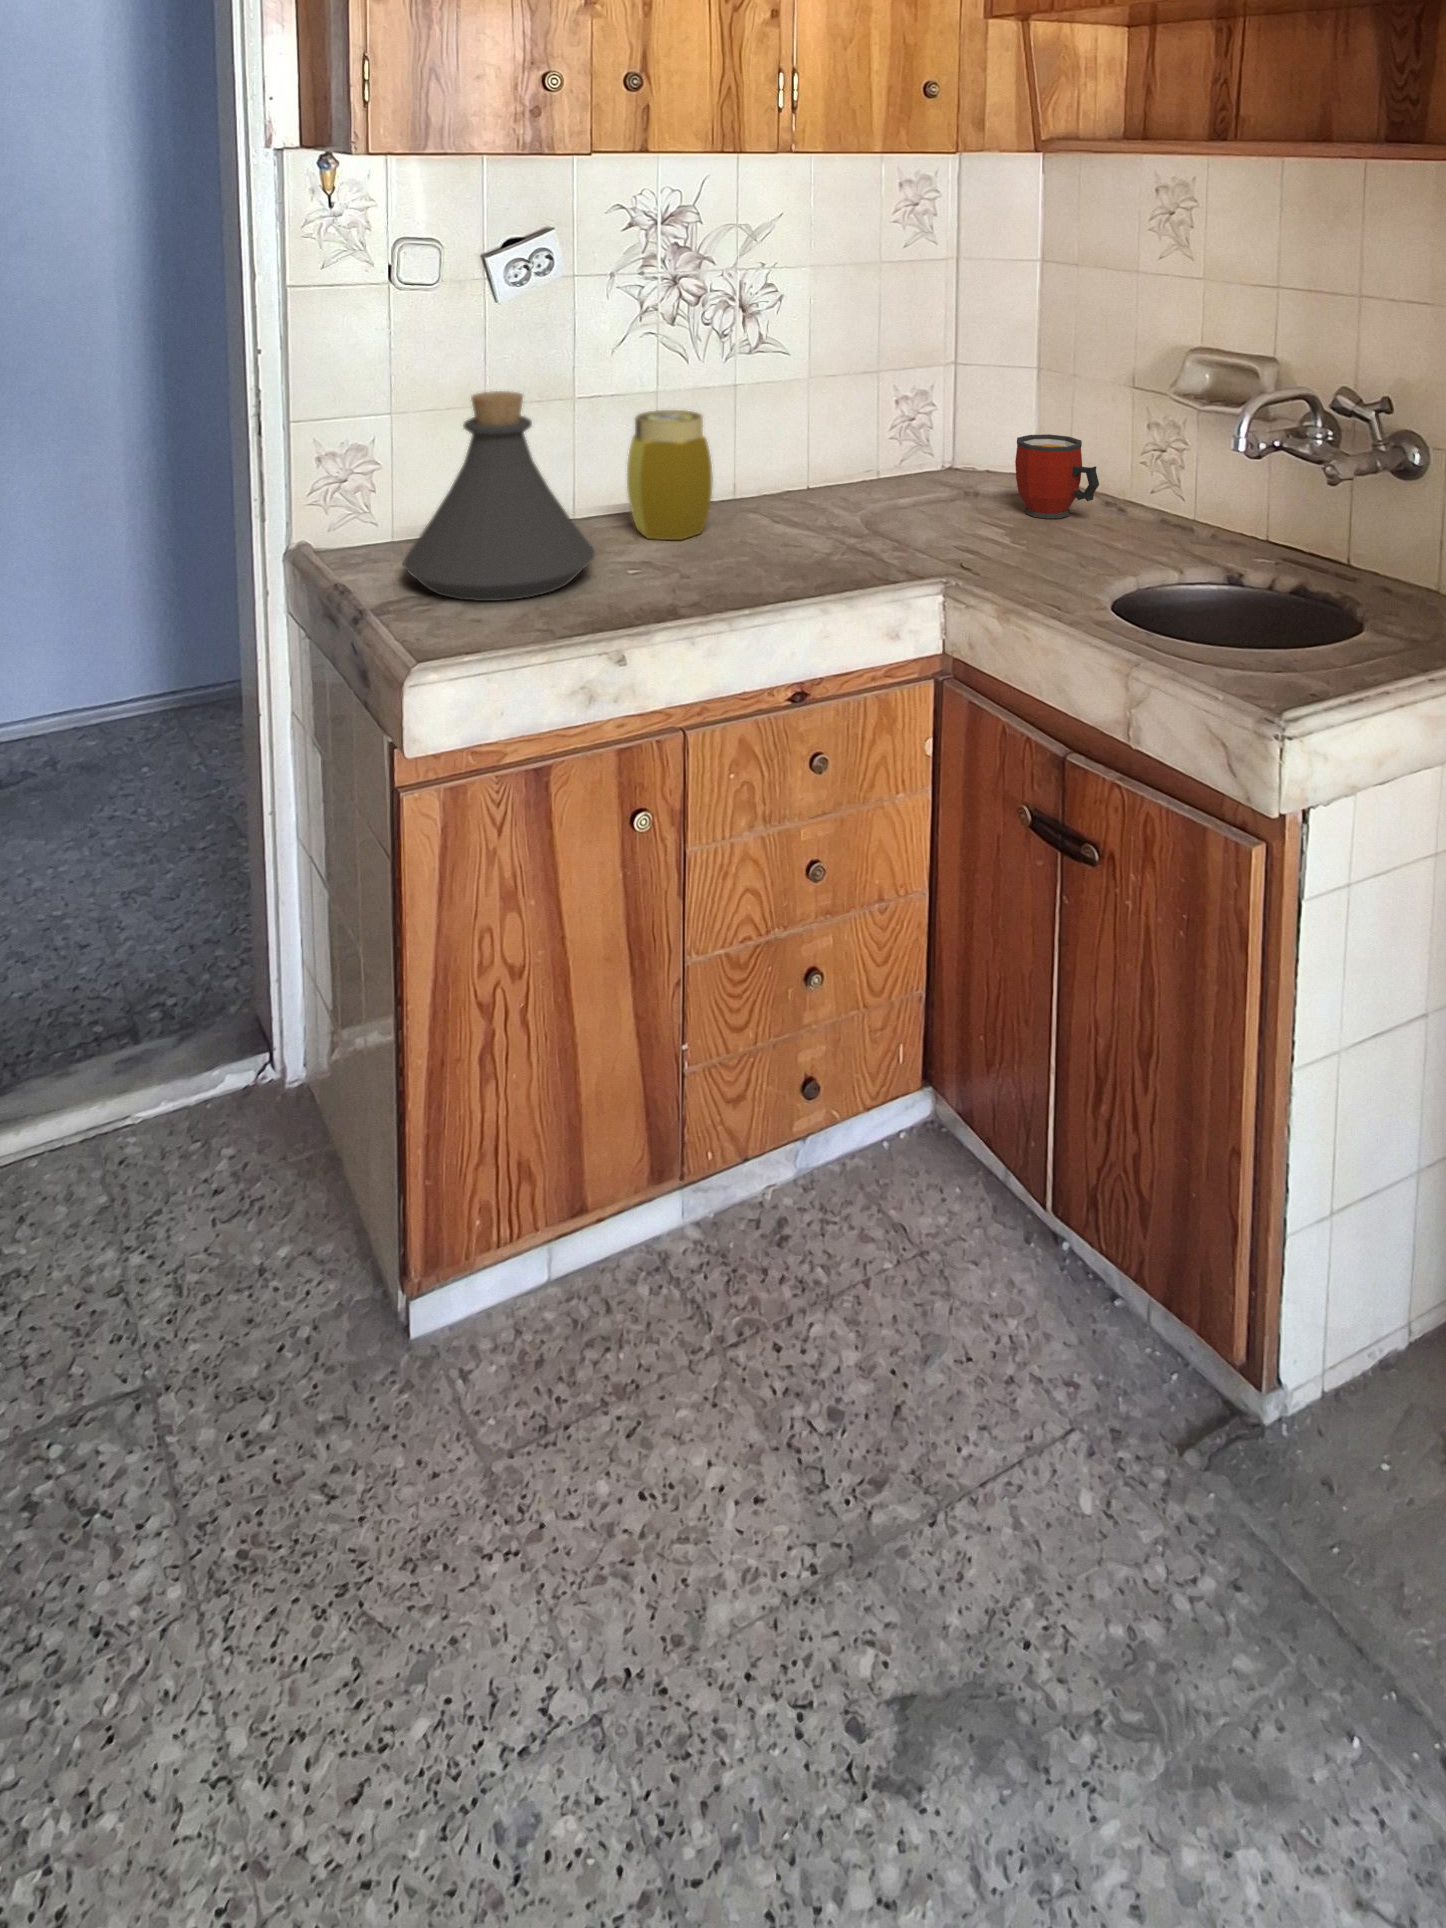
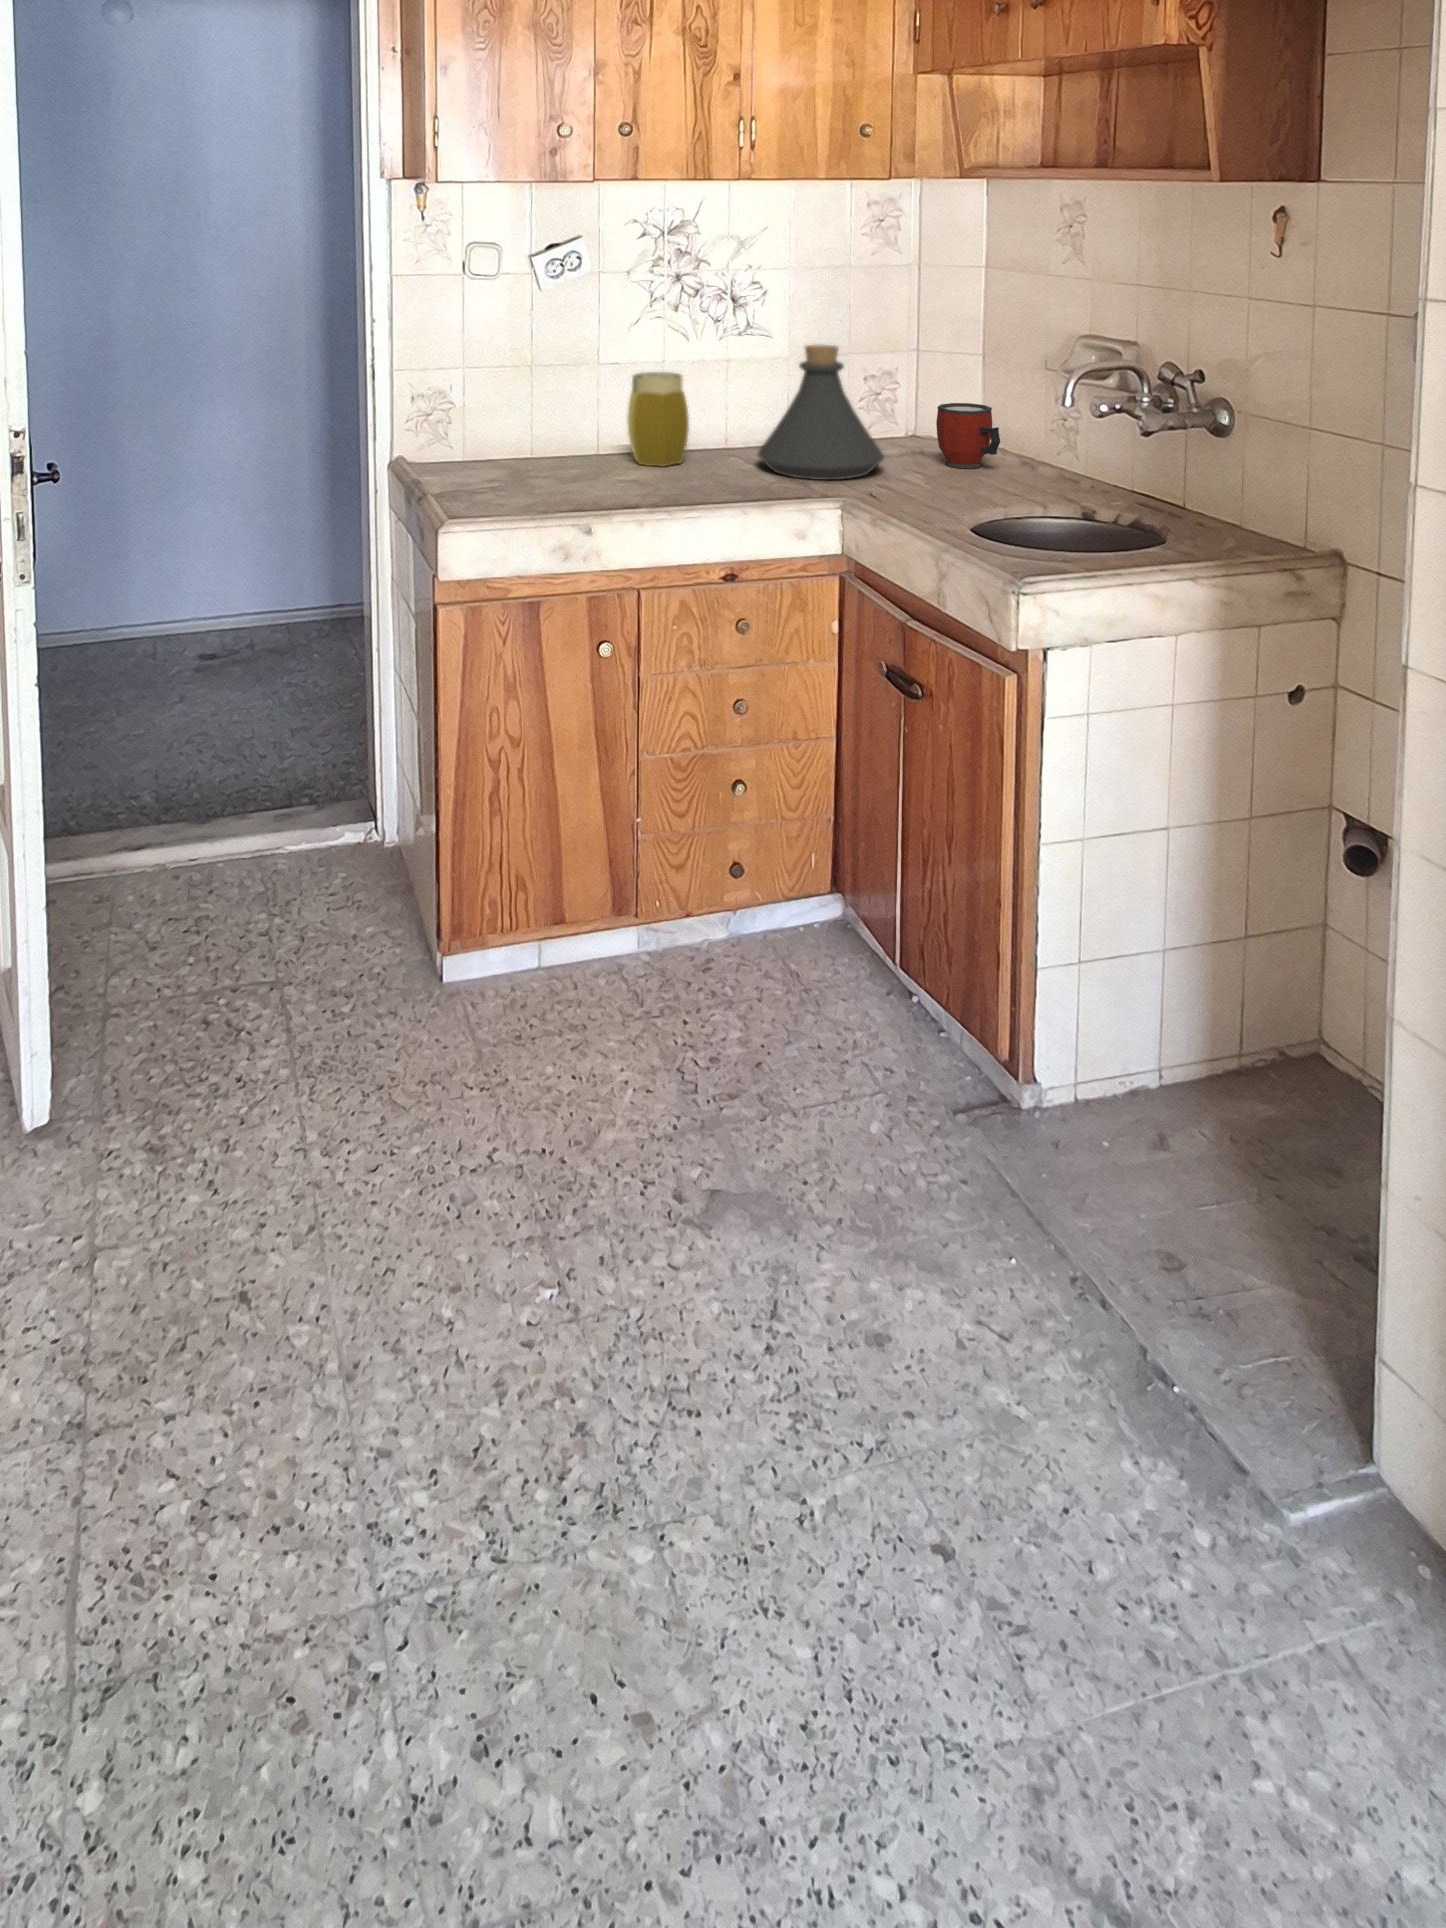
bottle: present [403,391,595,601] -> present [758,345,884,480]

